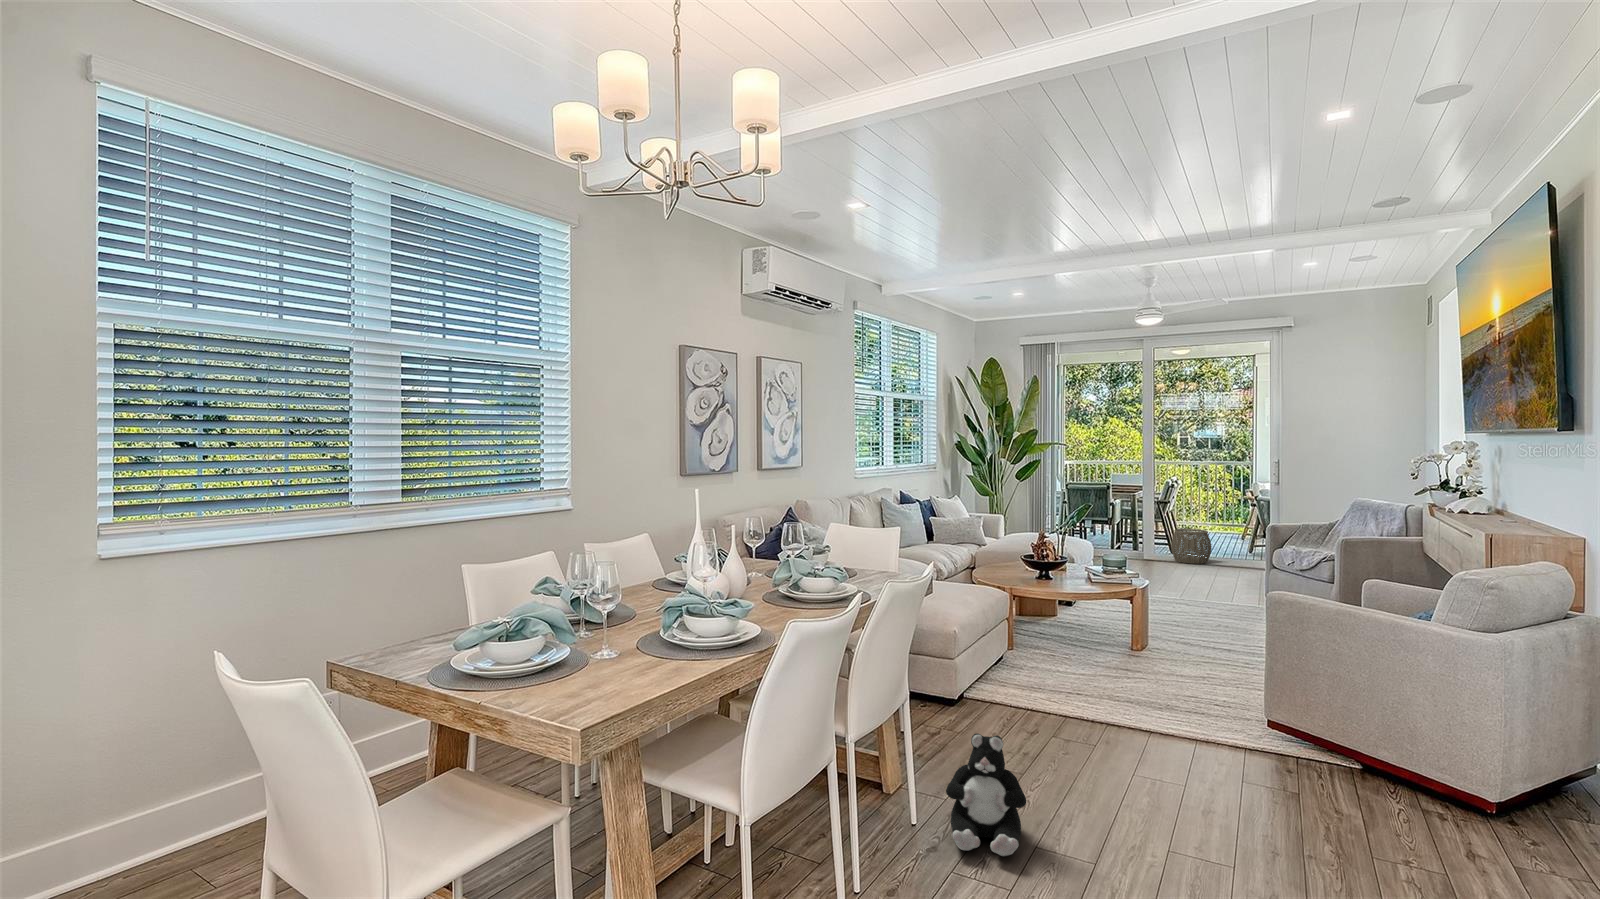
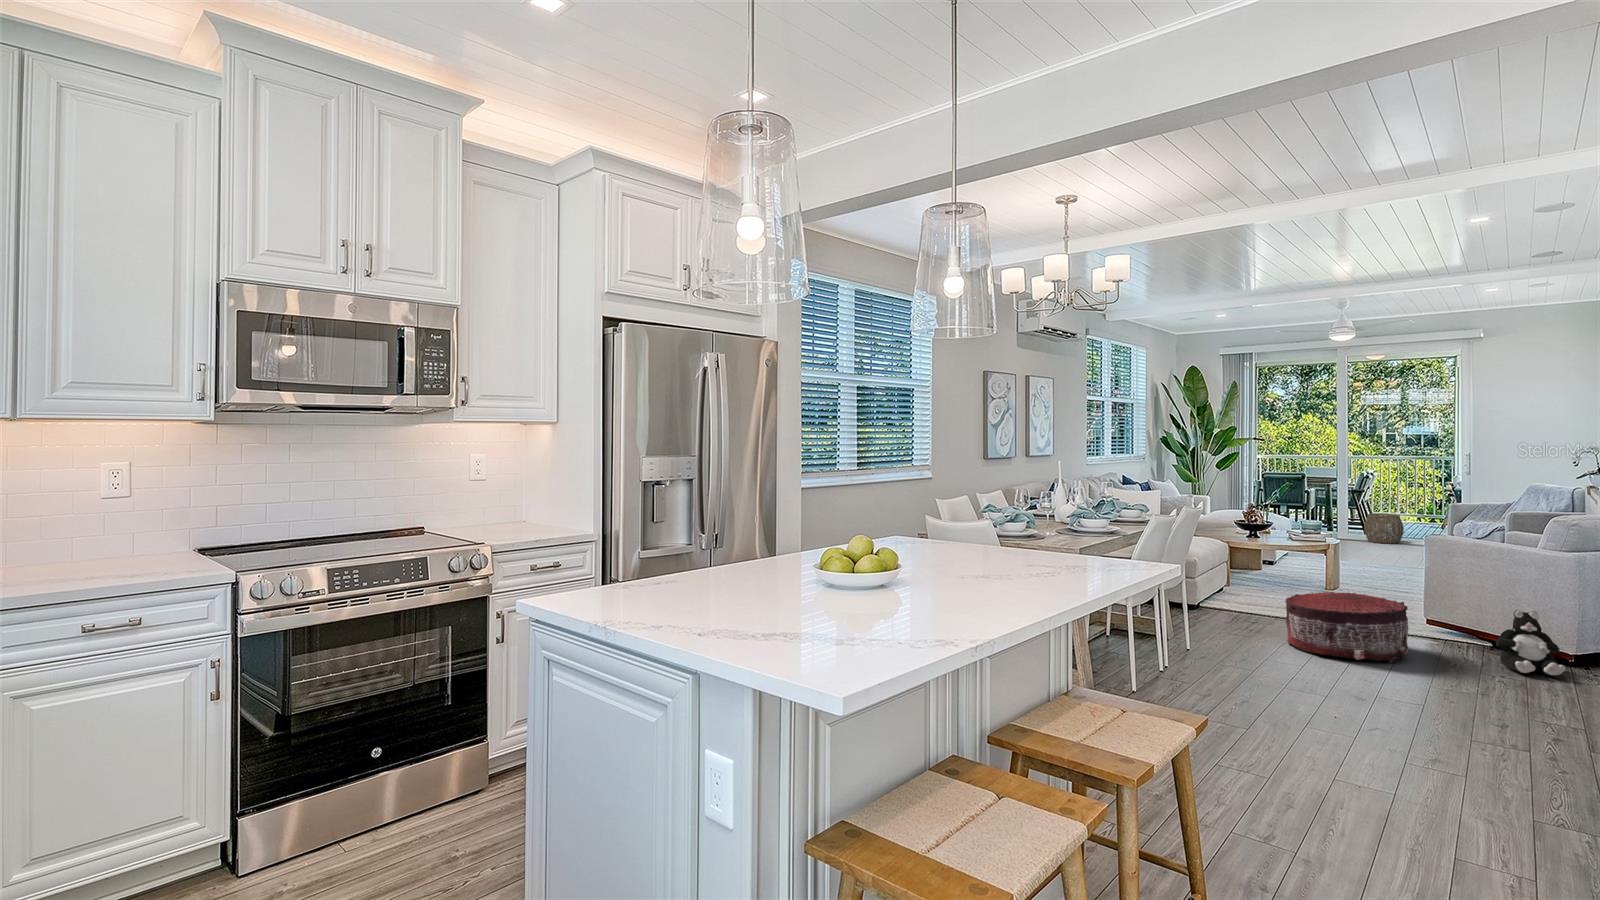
pouf: none [1072,690,1257,836] -> present [1285,592,1409,663]
plush toy: present [946,733,1026,856] -> present [1496,610,1566,676]

